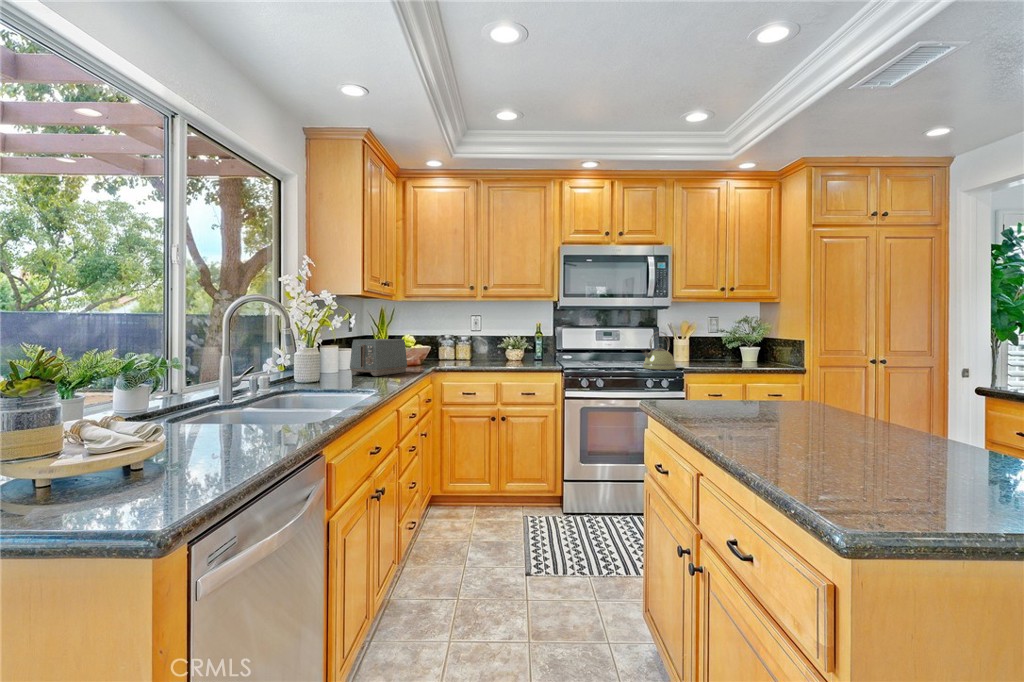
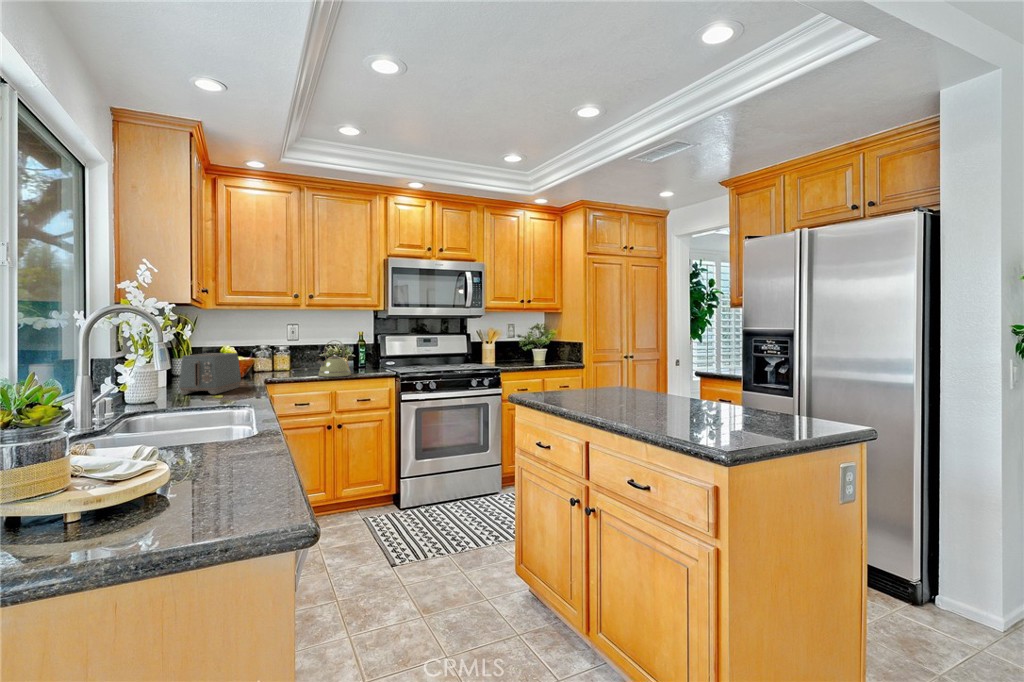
kettle: present [642,332,676,370] -> present [315,340,351,377]

